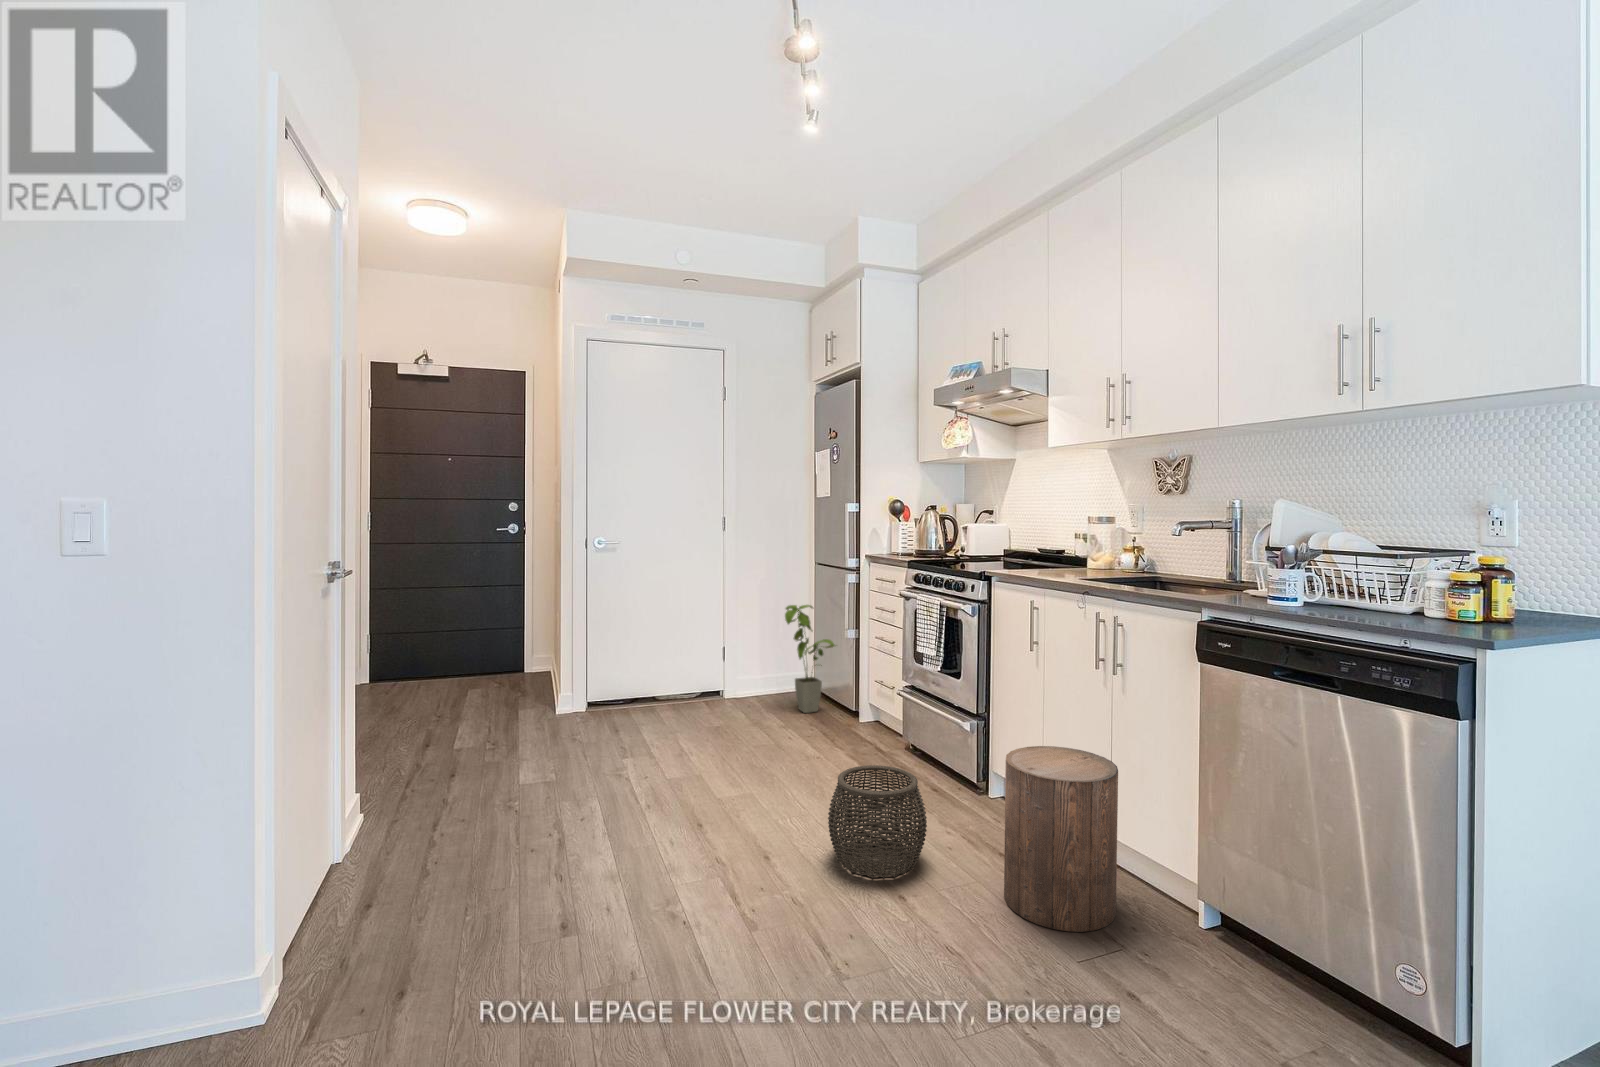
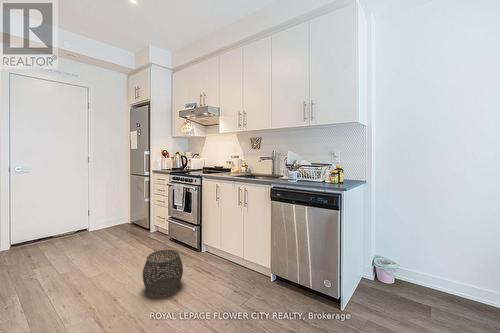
house plant: present [785,605,835,713] -> none [118,190,142,232]
stool: present [1004,746,1118,932] -> none [212,233,249,297]

